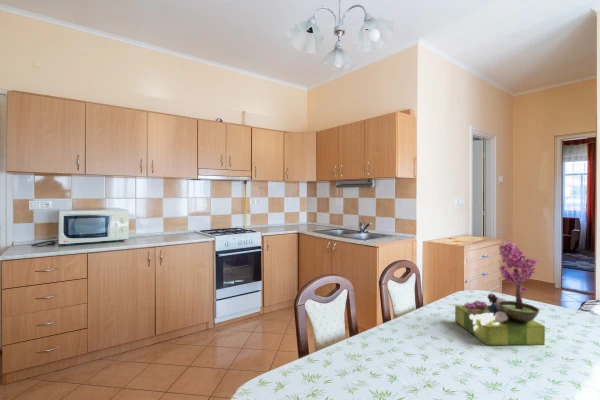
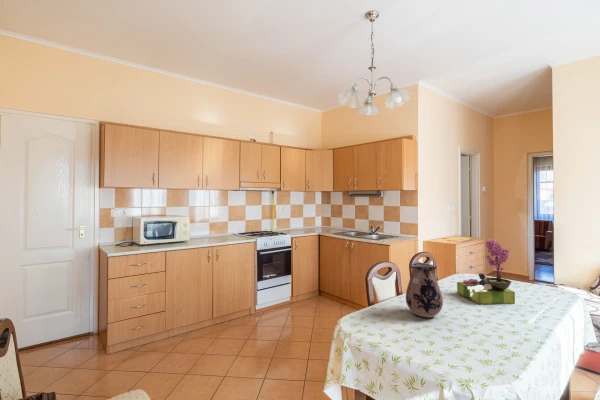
ceramic pitcher: none [364,279,424,375] -> present [406,262,443,317]

